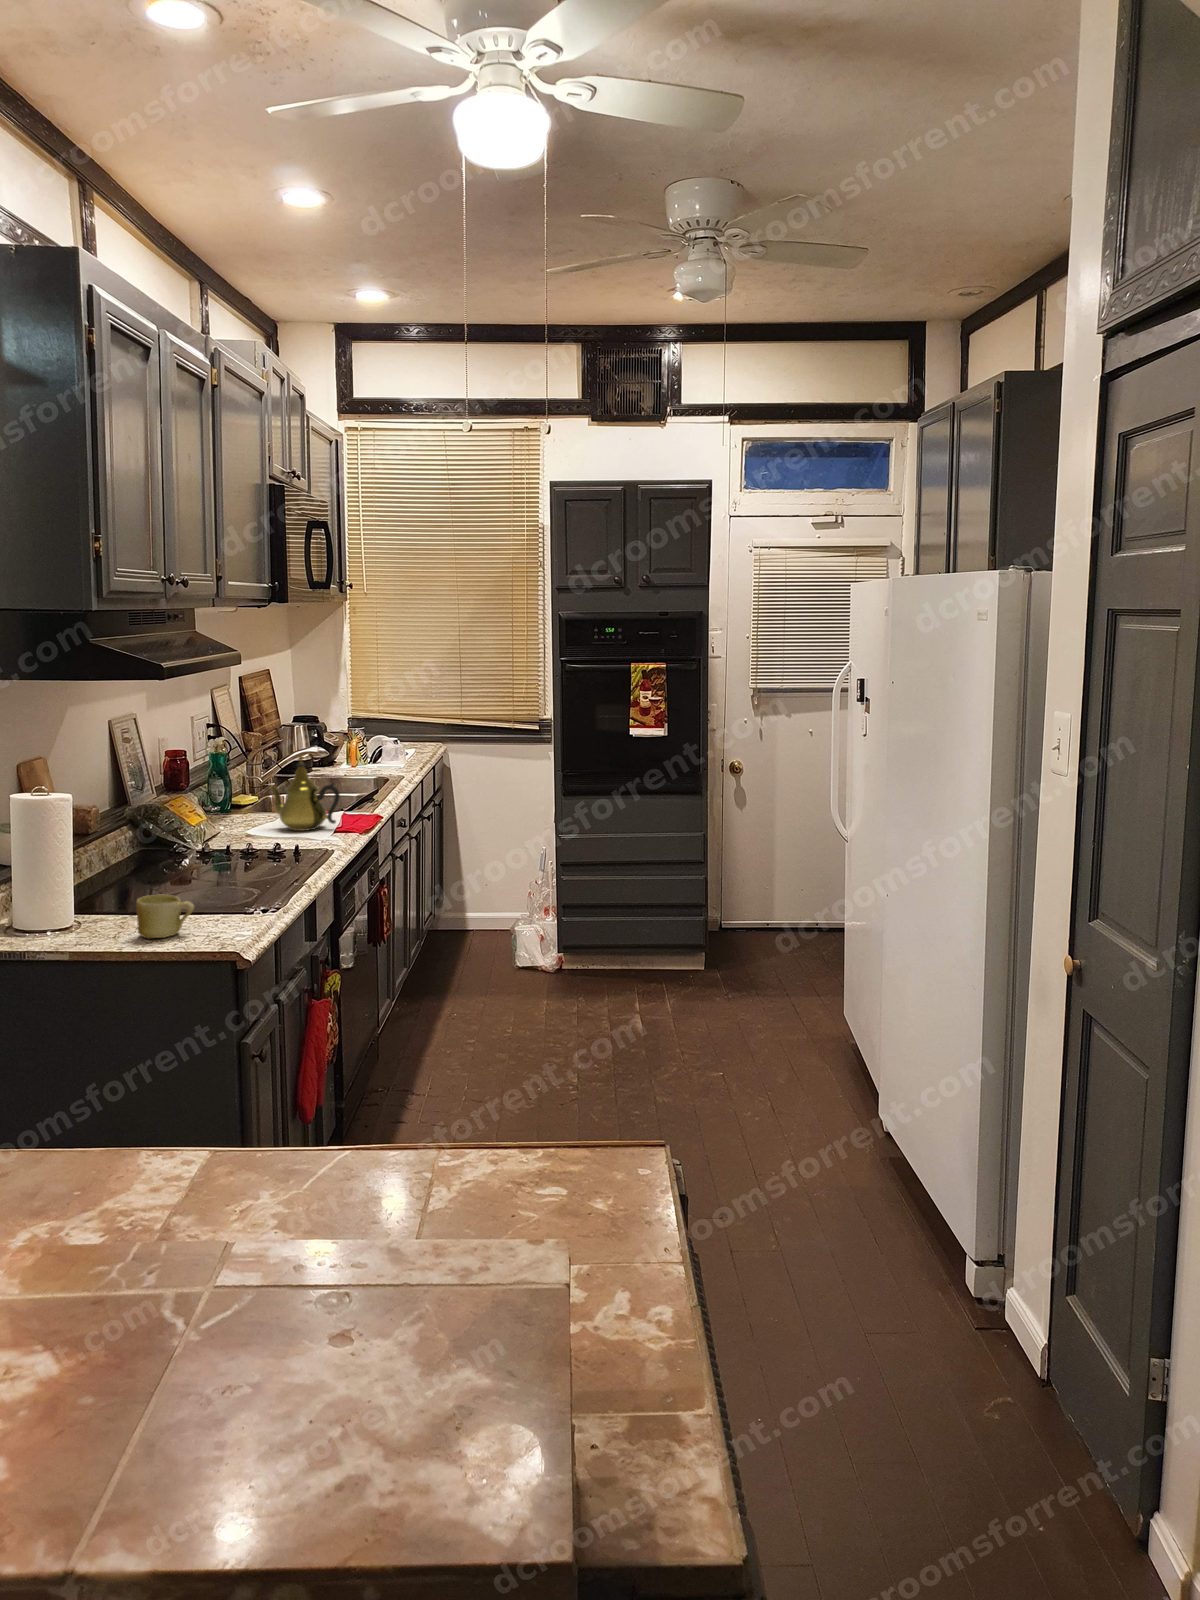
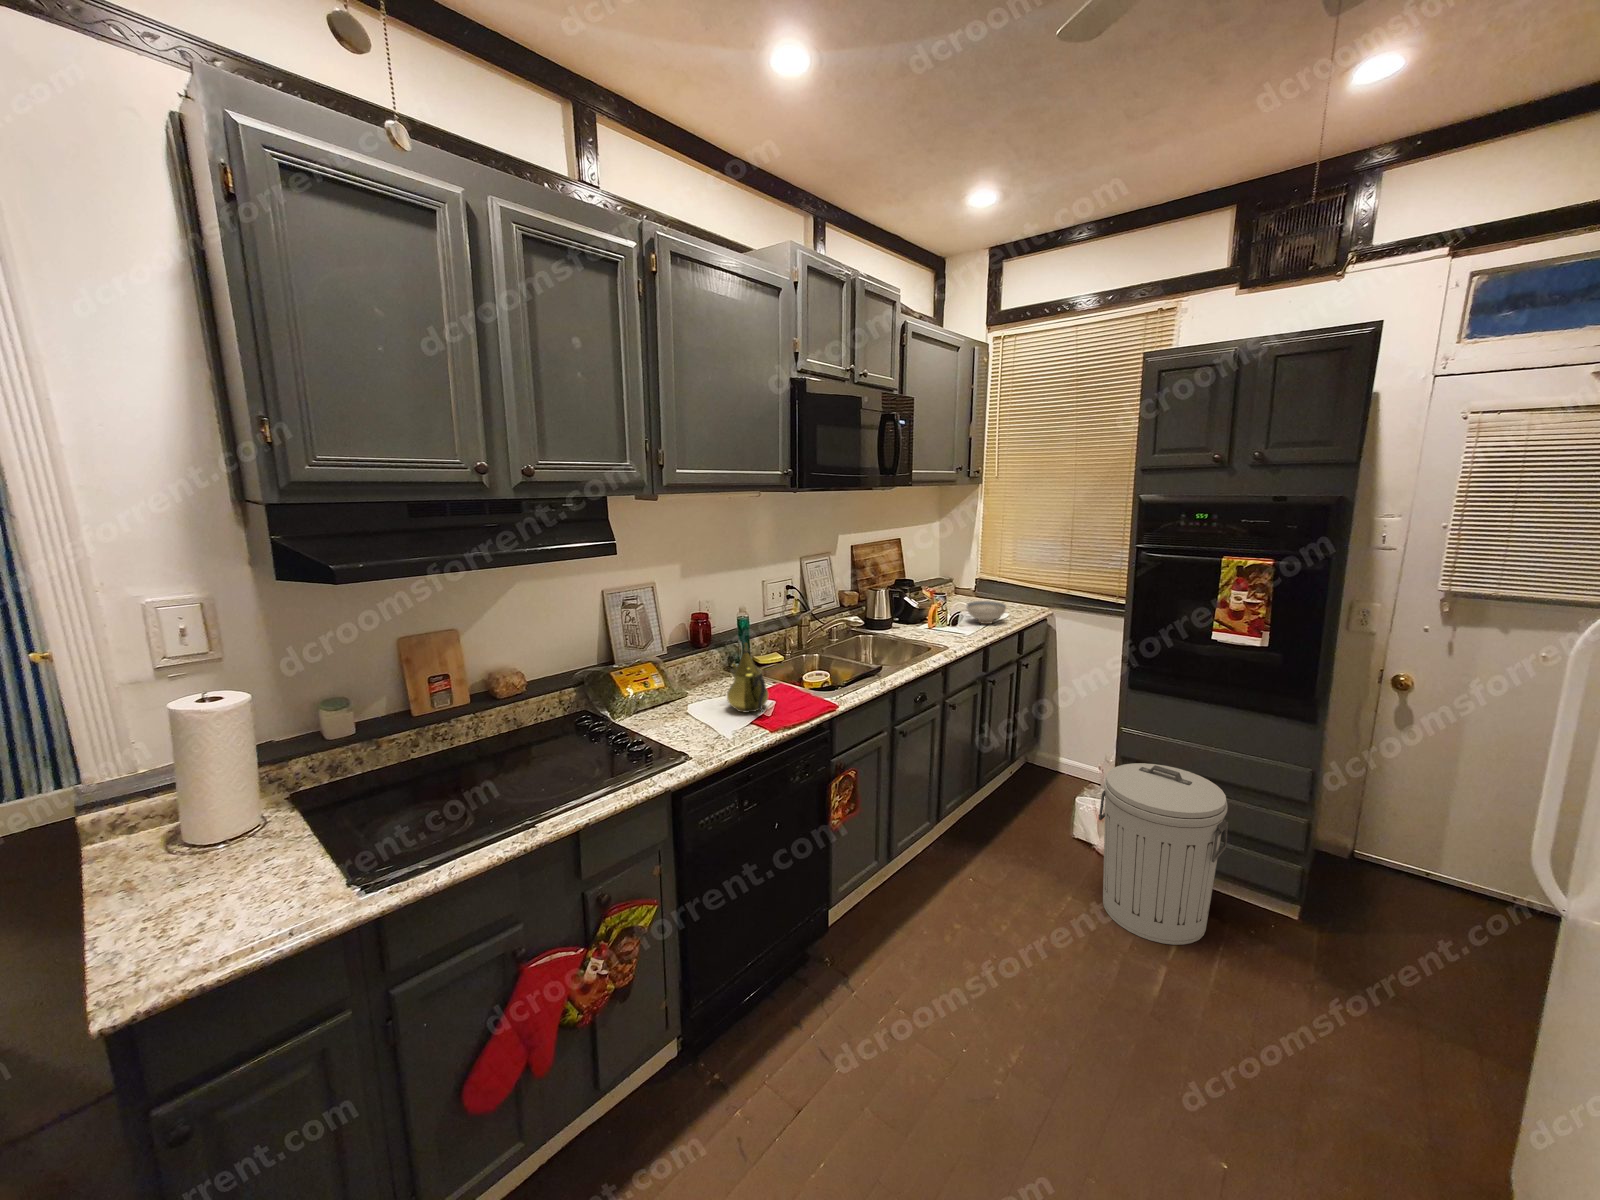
ceramic bowl: none [366,736,411,761] -> present [966,601,1006,624]
trash can: none [570,850,669,1002] -> present [1099,763,1228,945]
mug: present [136,895,194,938] -> none [268,819,324,874]

